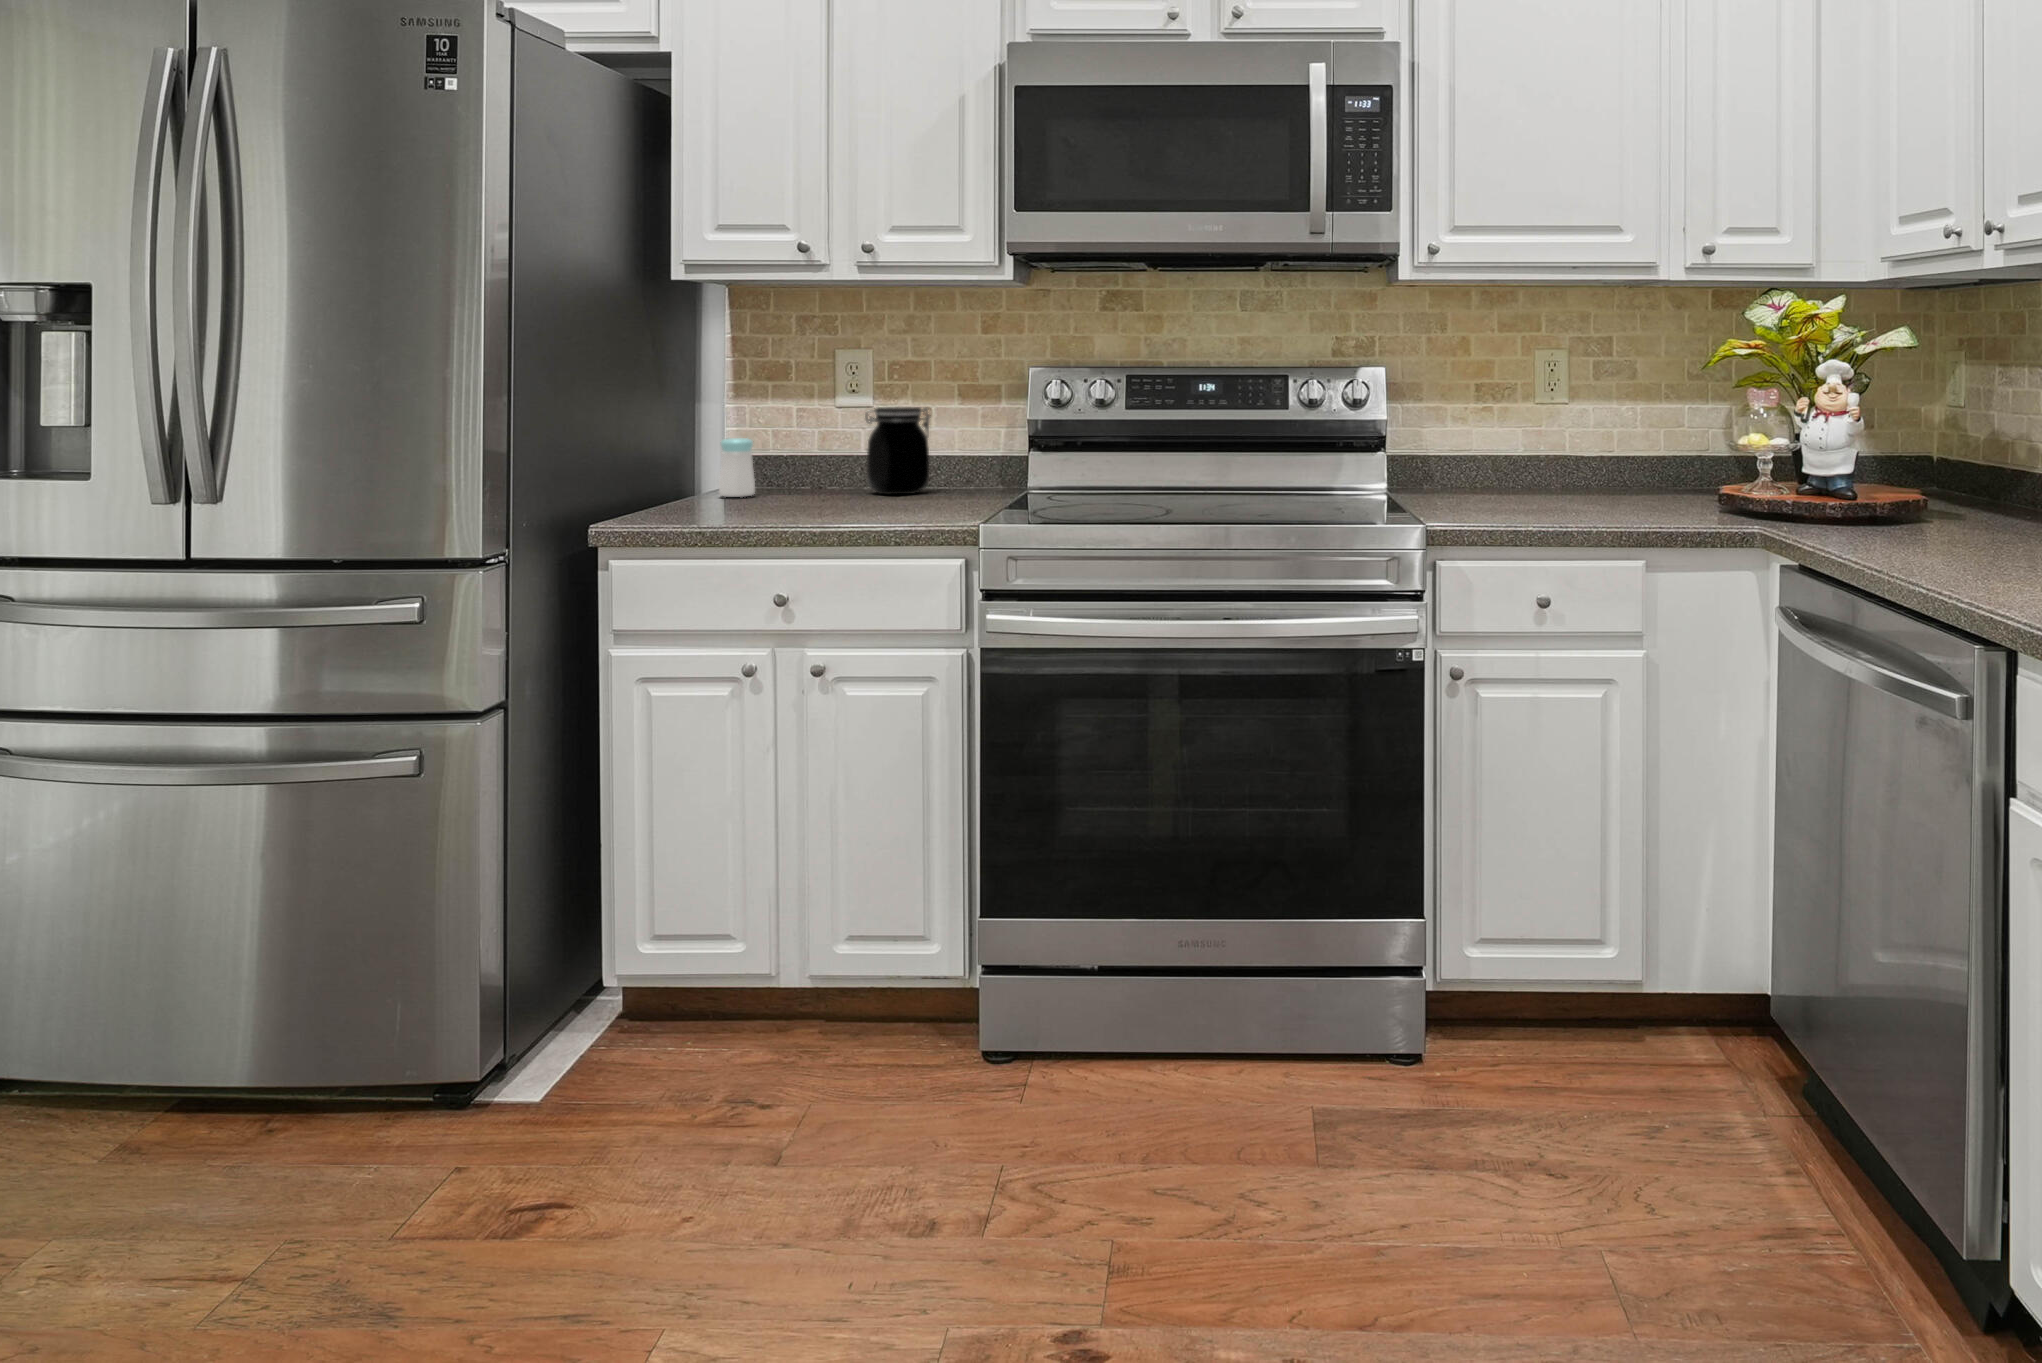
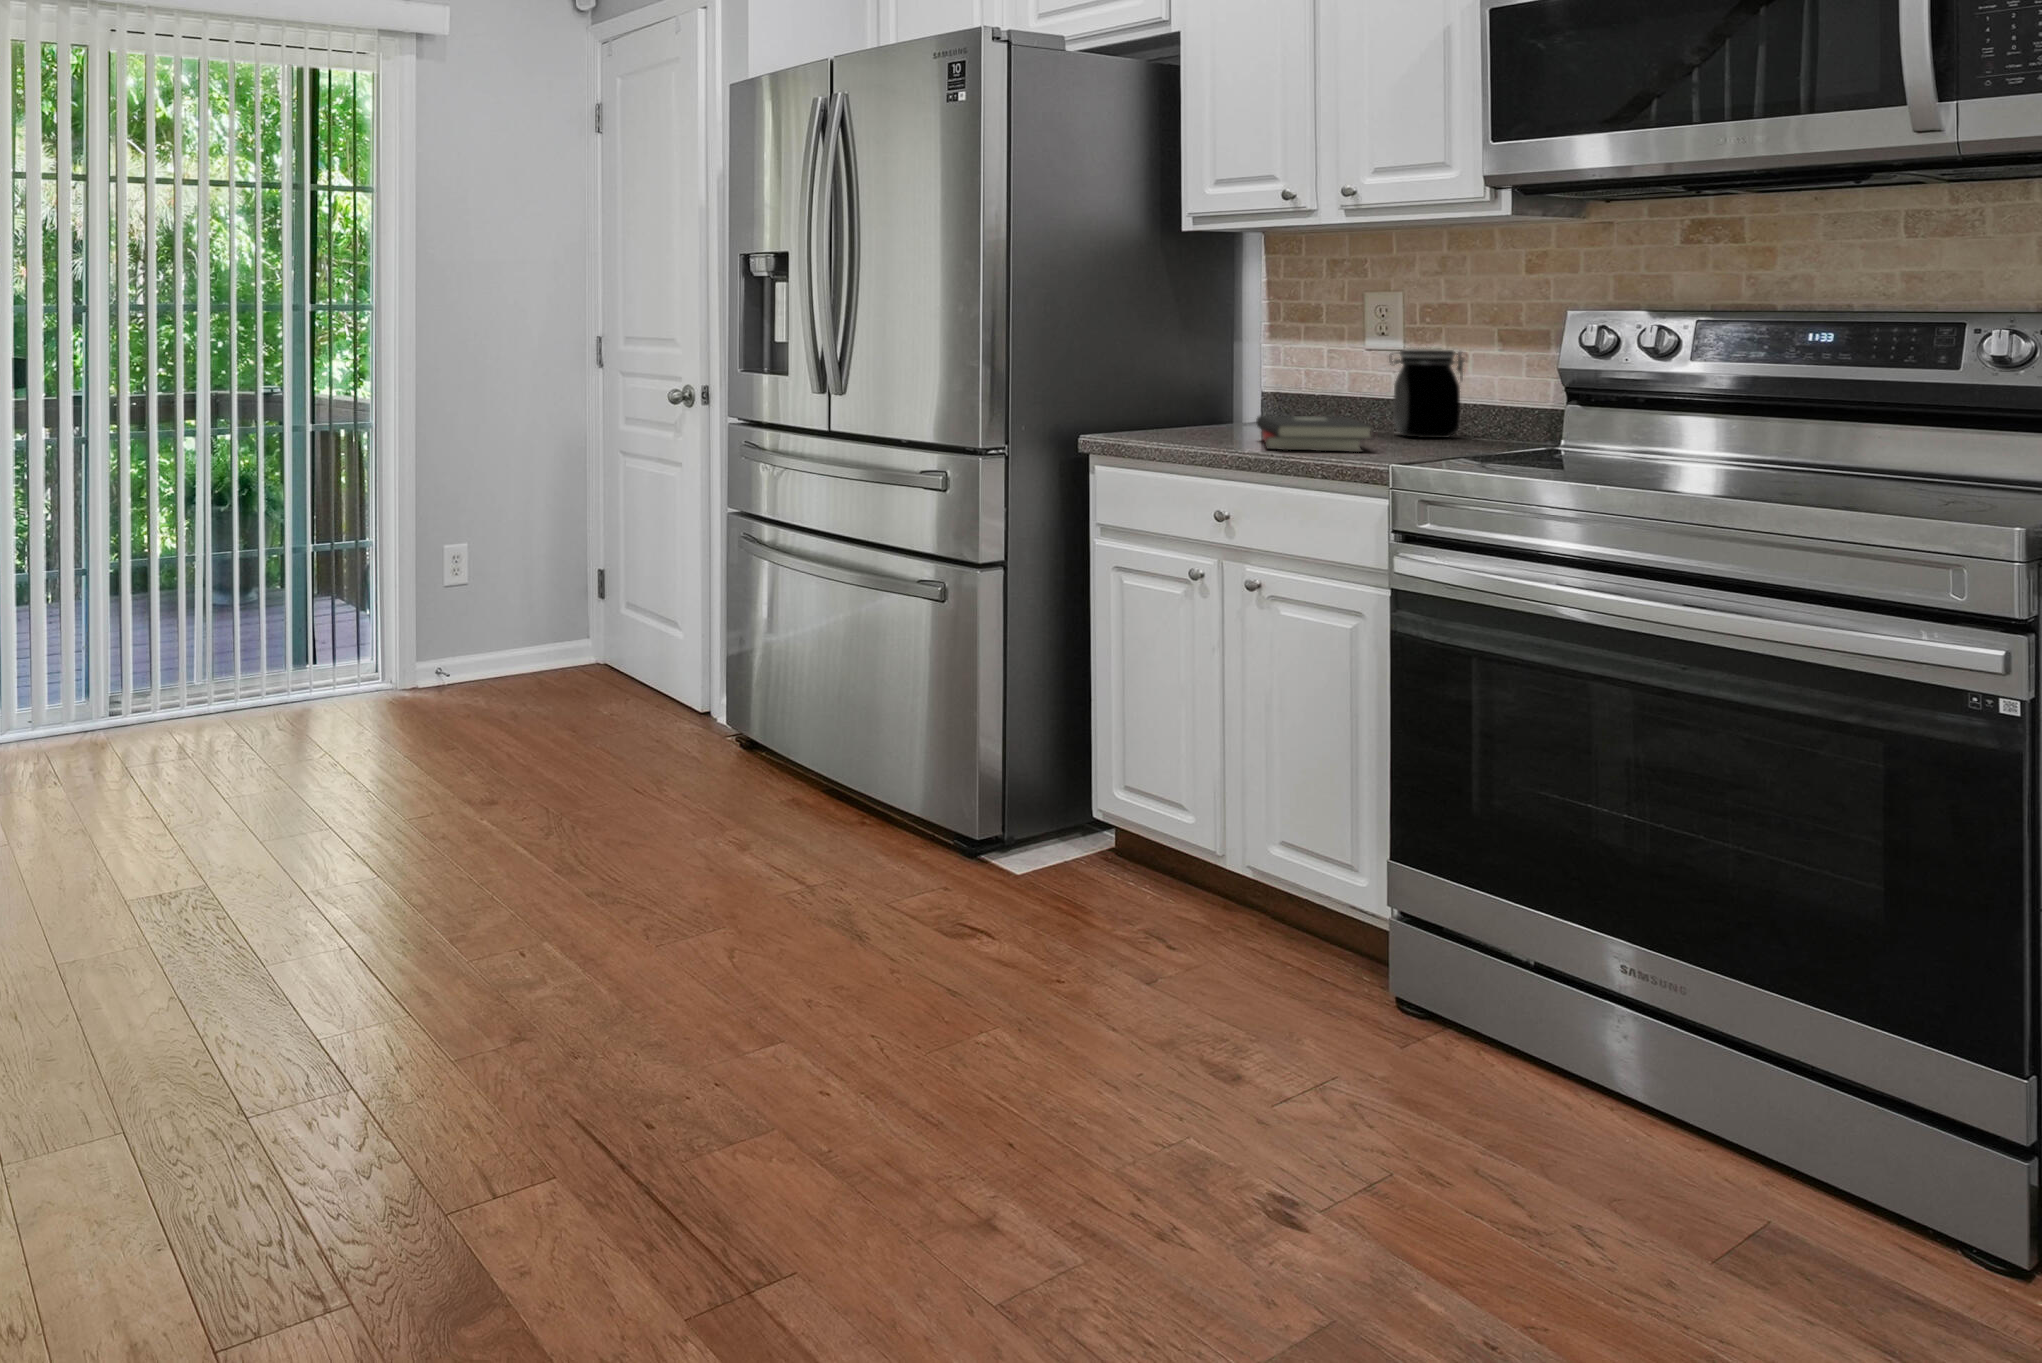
salt shaker: present [719,438,755,497] -> none [1244,375,1282,428]
hardback book: none [769,479,907,520] -> present [1256,416,1373,452]

